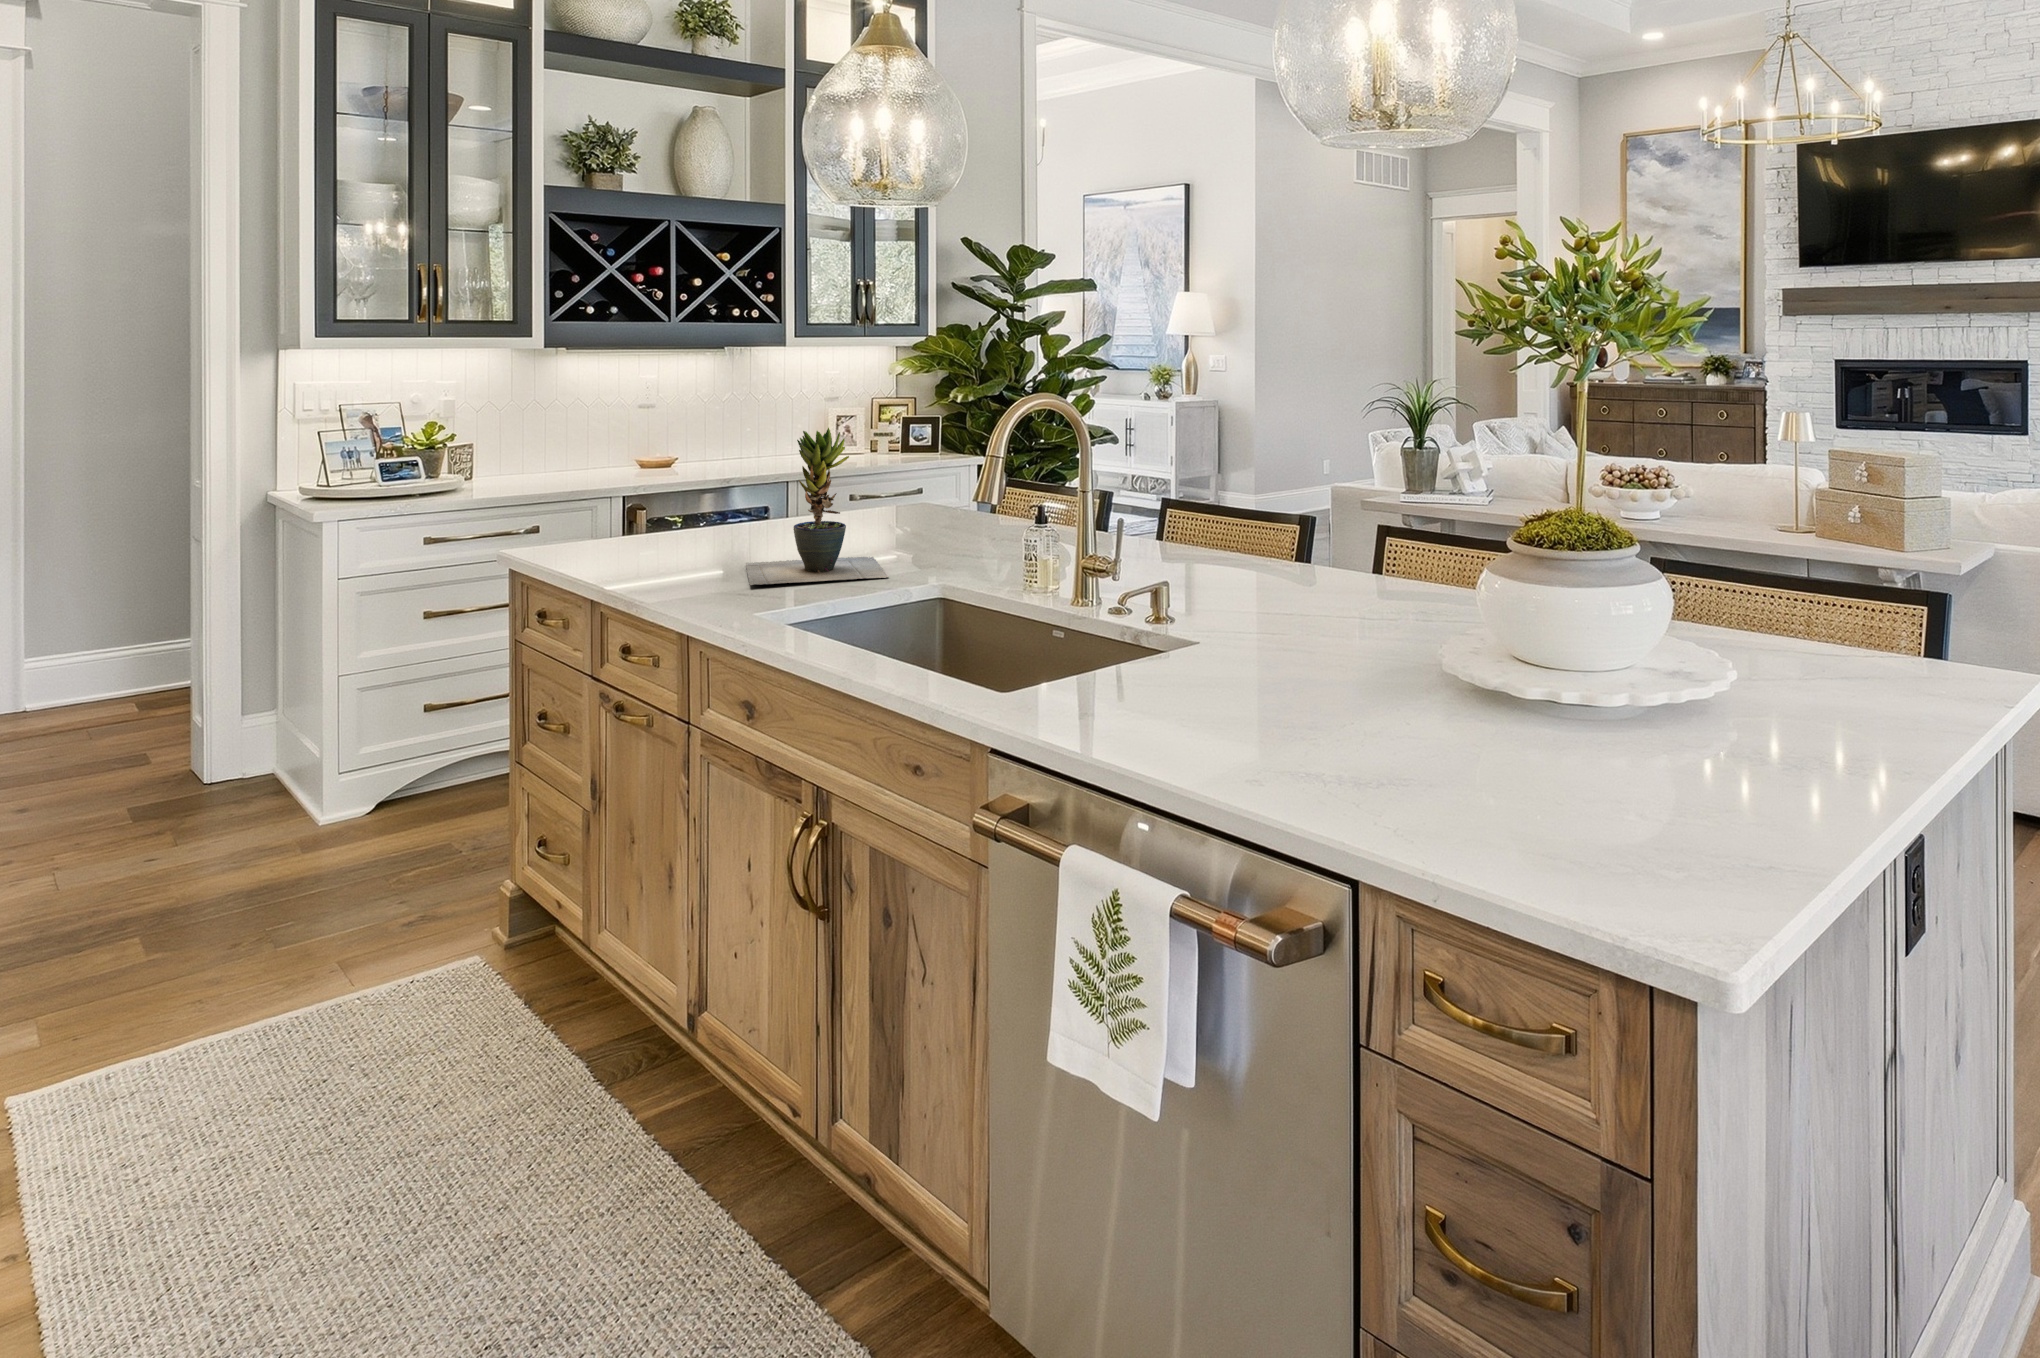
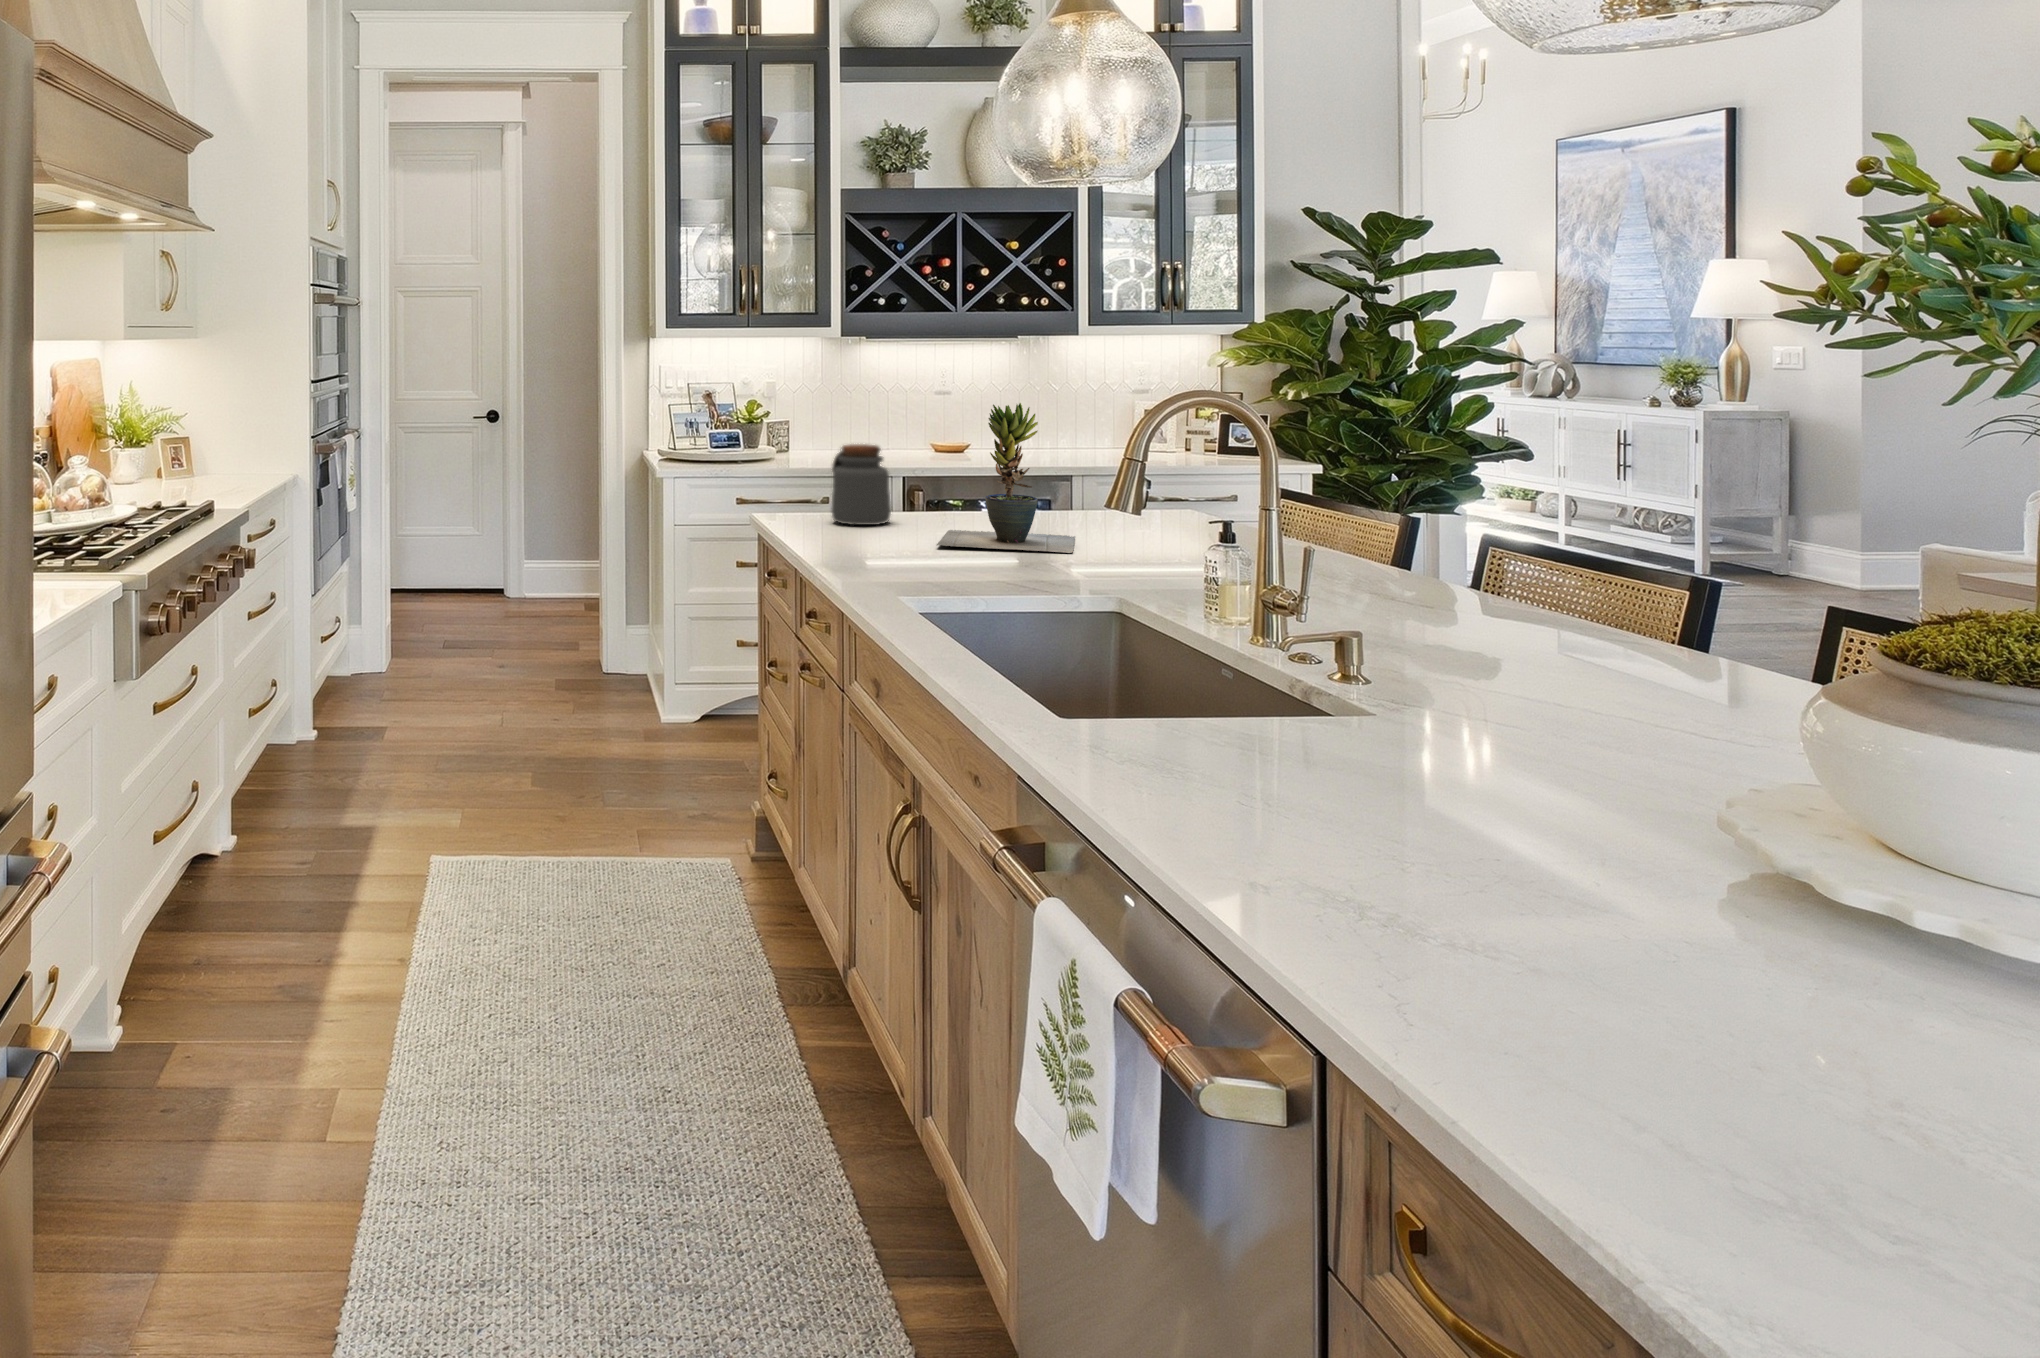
jar: none [603,476,673,567] -> present [831,444,891,525]

